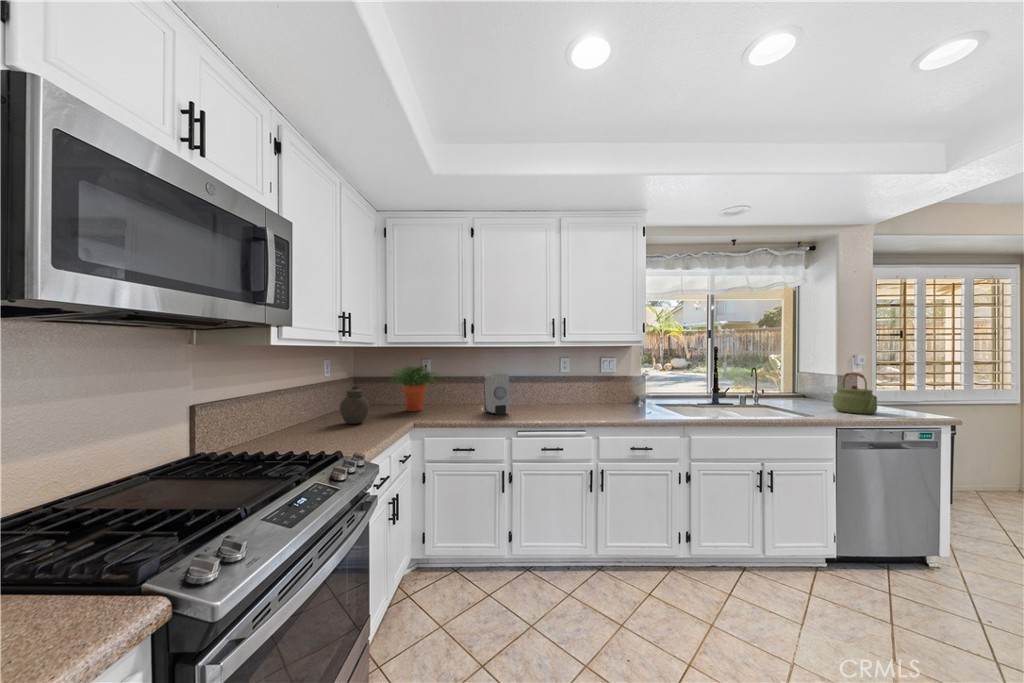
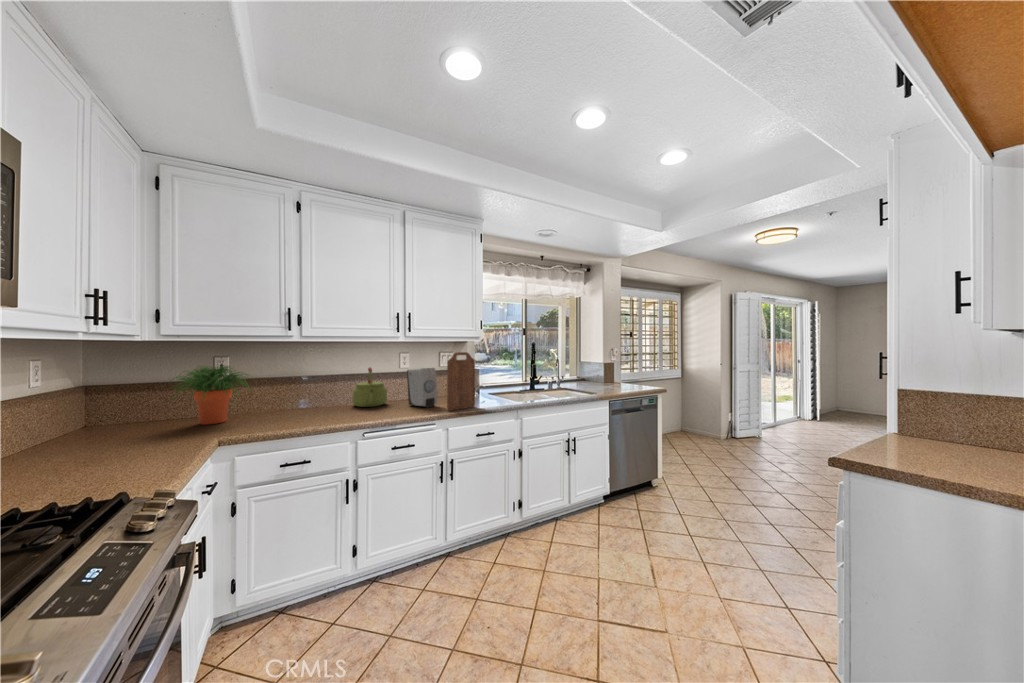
cutting board: none [599,358,631,419] -> present [447,352,475,411]
kettle: present [833,373,877,414] -> present [352,367,387,407]
soap dispenser: present [484,374,509,415] -> present [407,368,437,408]
jar: present [340,386,369,424] -> none [81,399,141,454]

